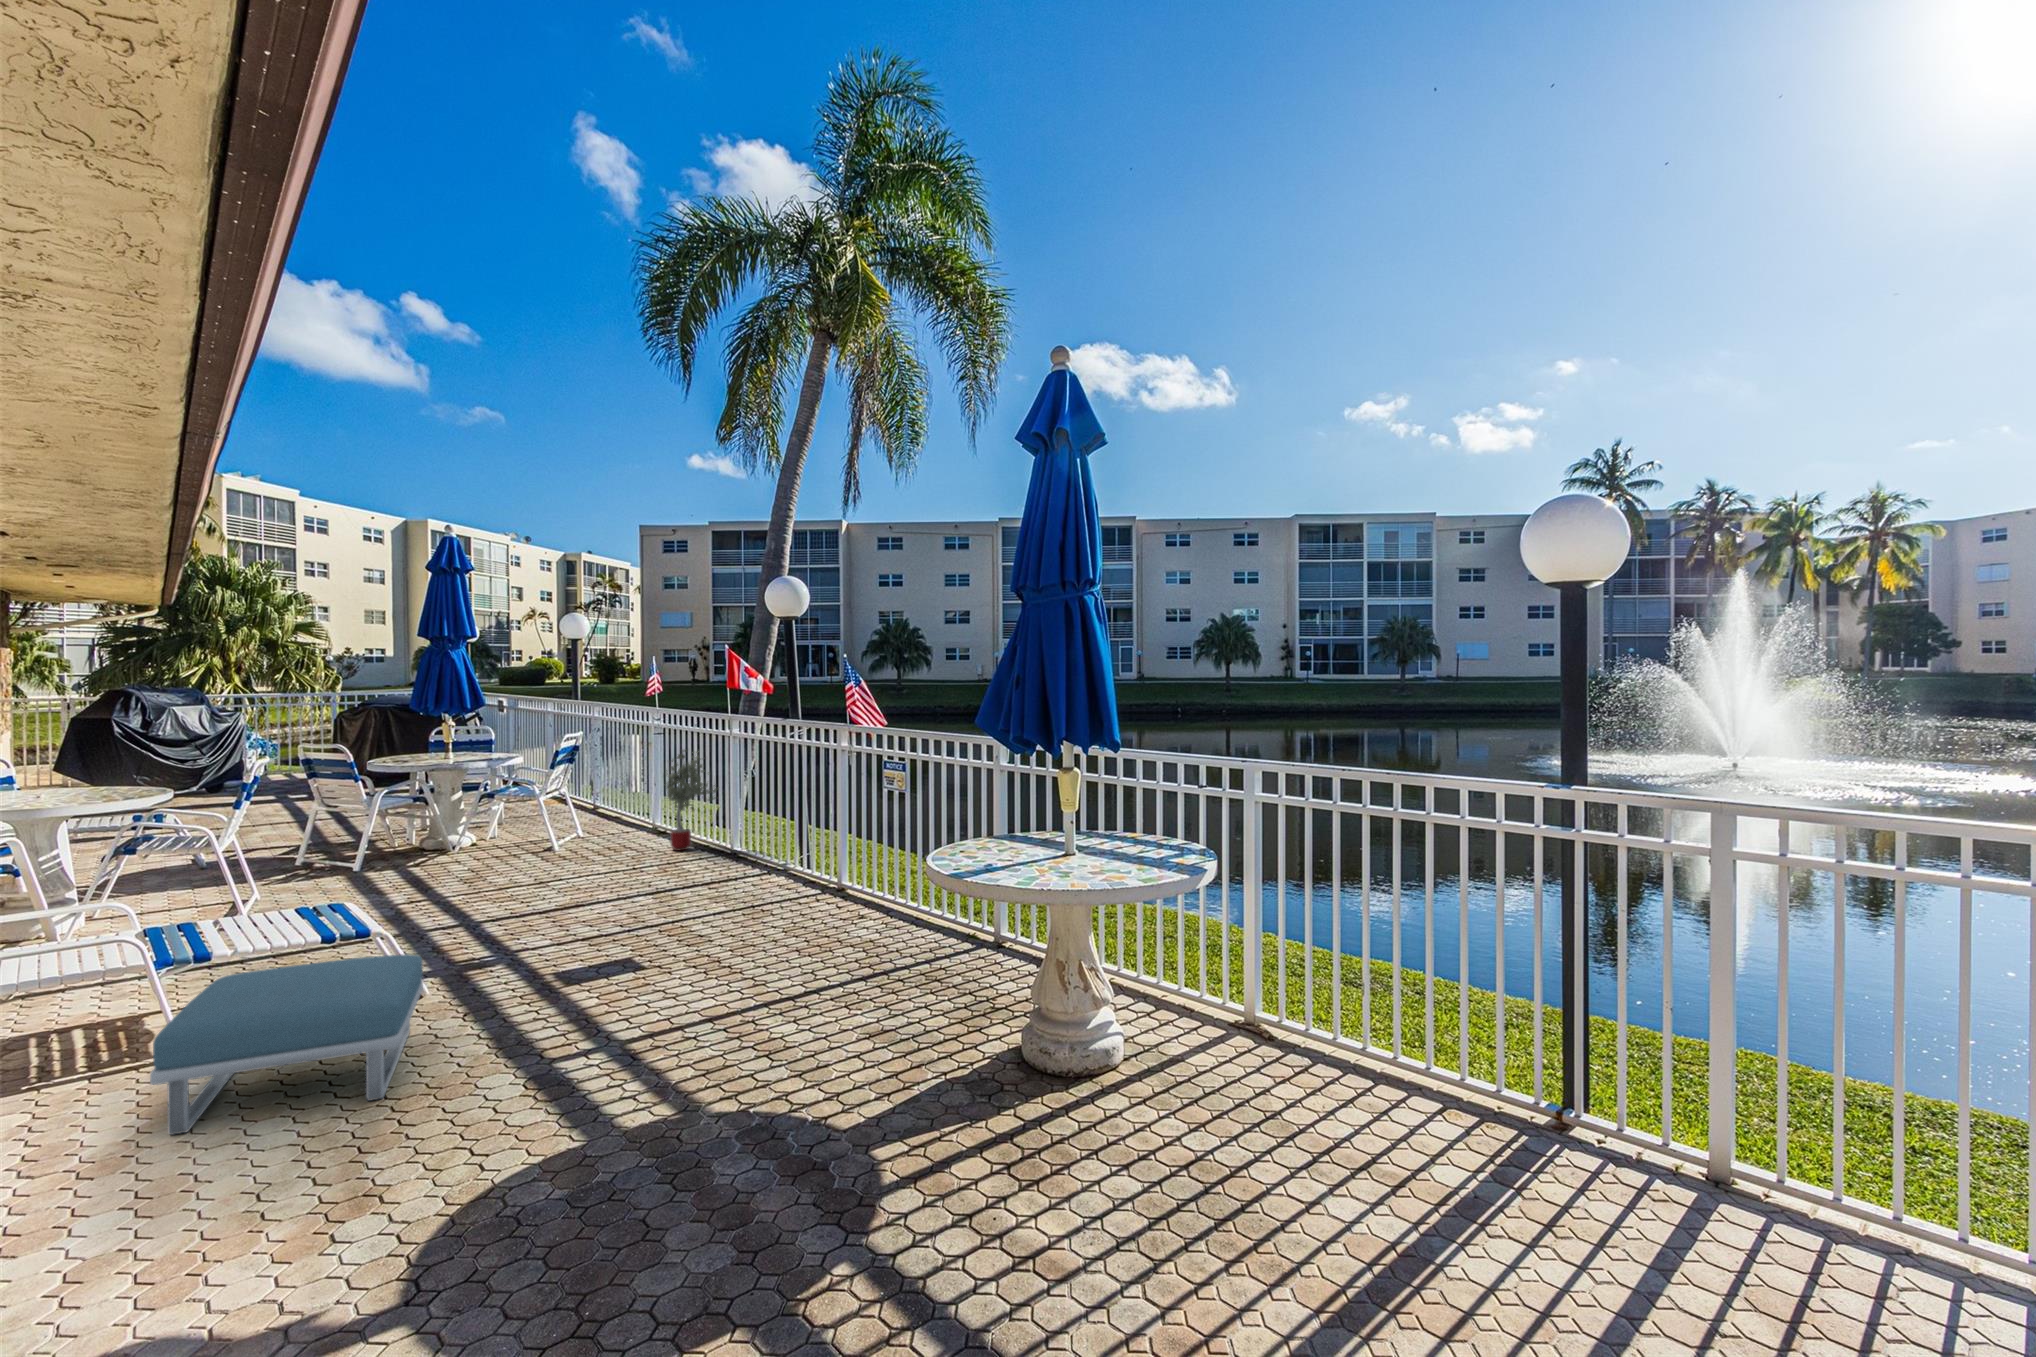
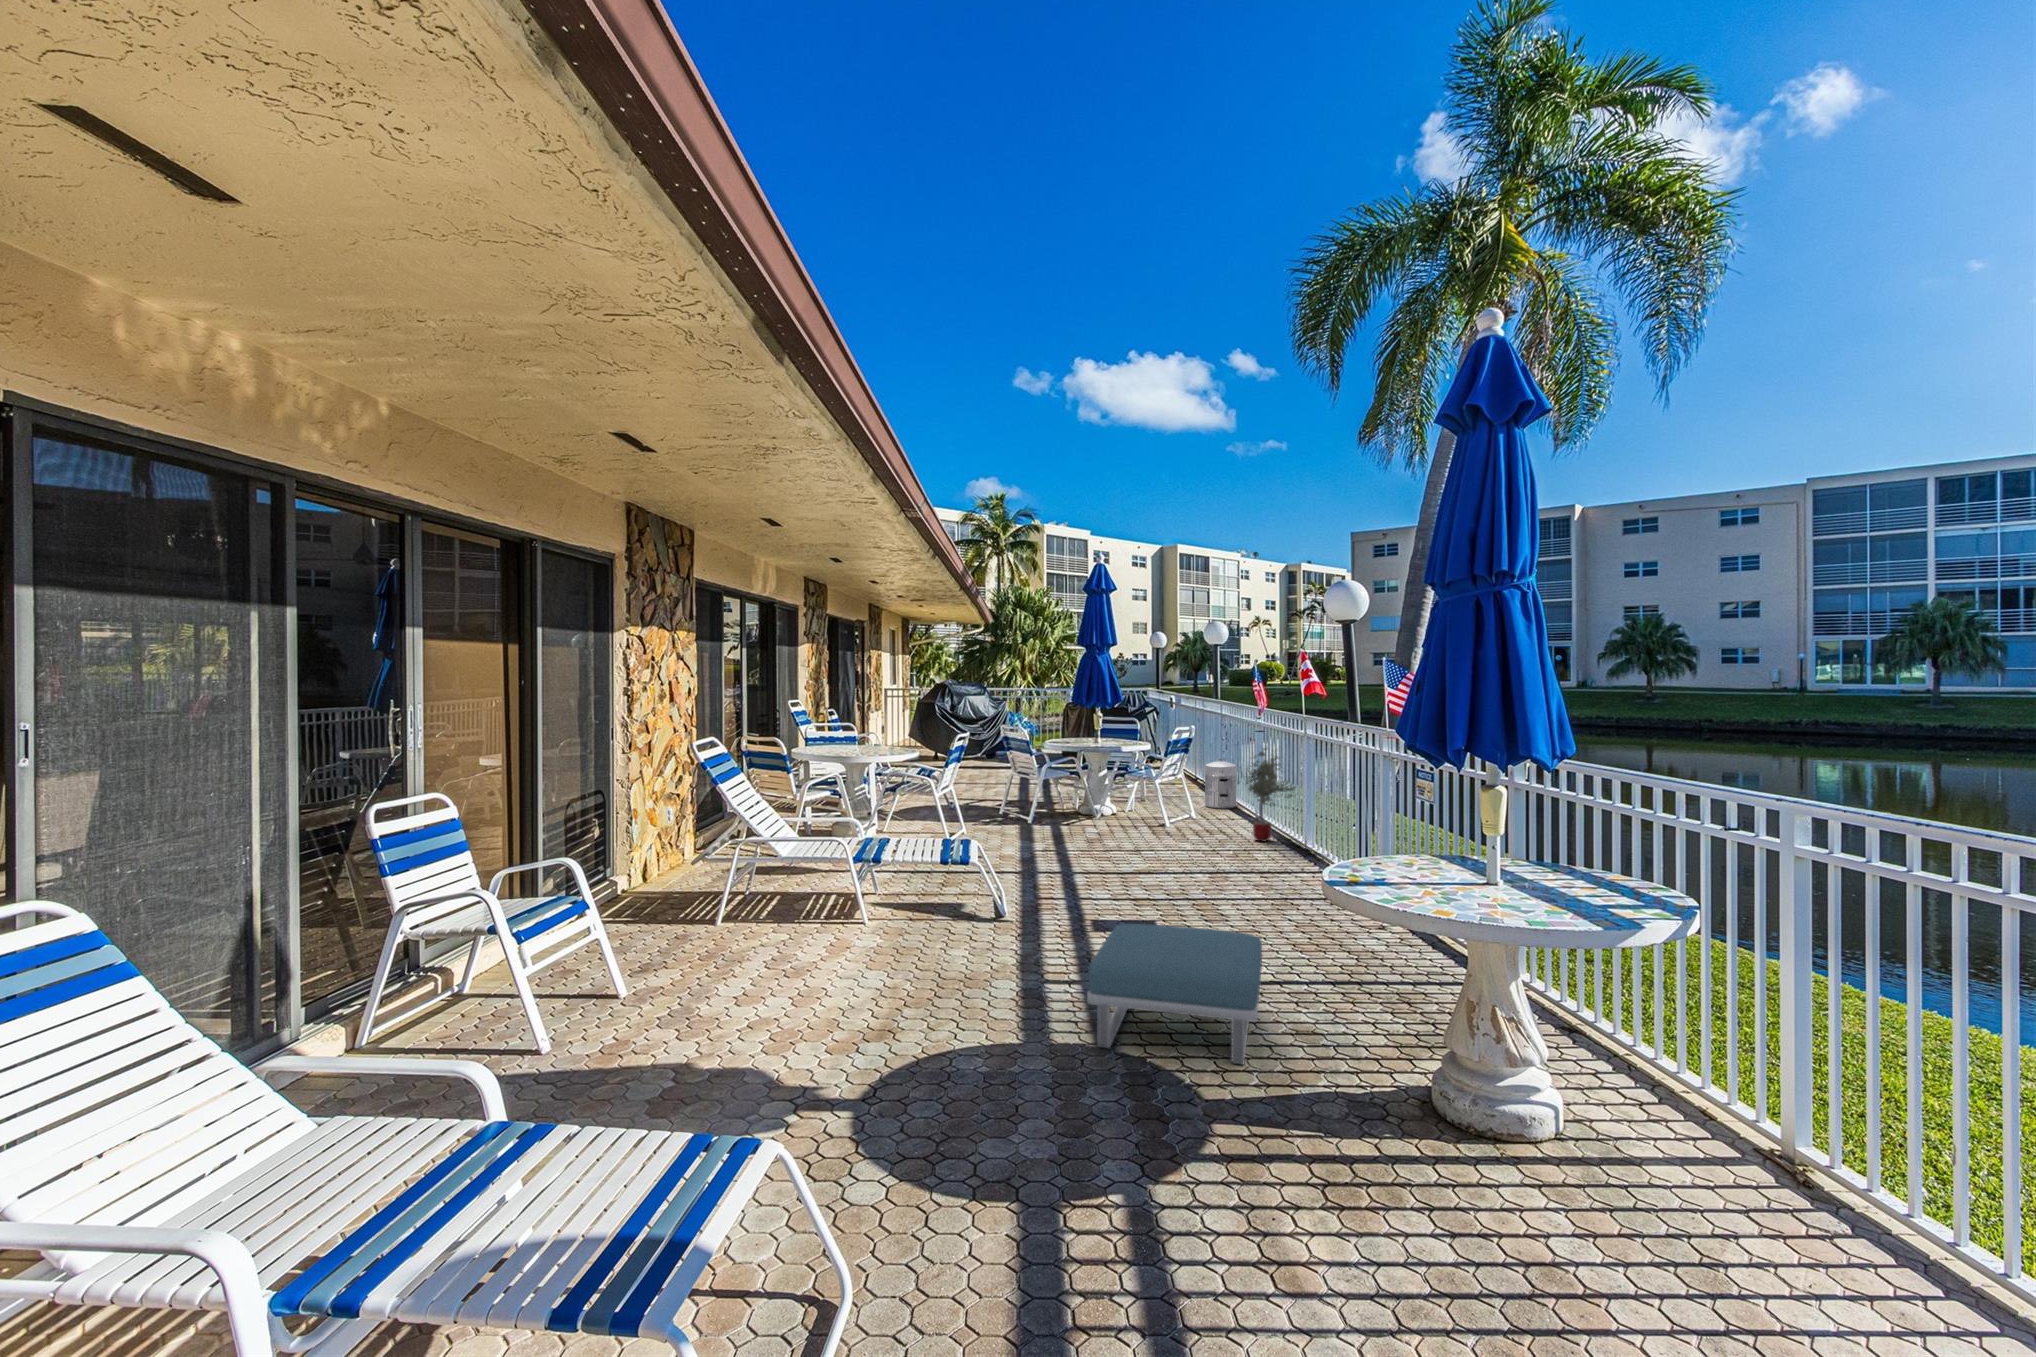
waste bin: none [586,766,624,821] -> present [1205,759,1237,809]
footstool: present [150,954,423,1135] -> present [1087,924,1262,1065]

